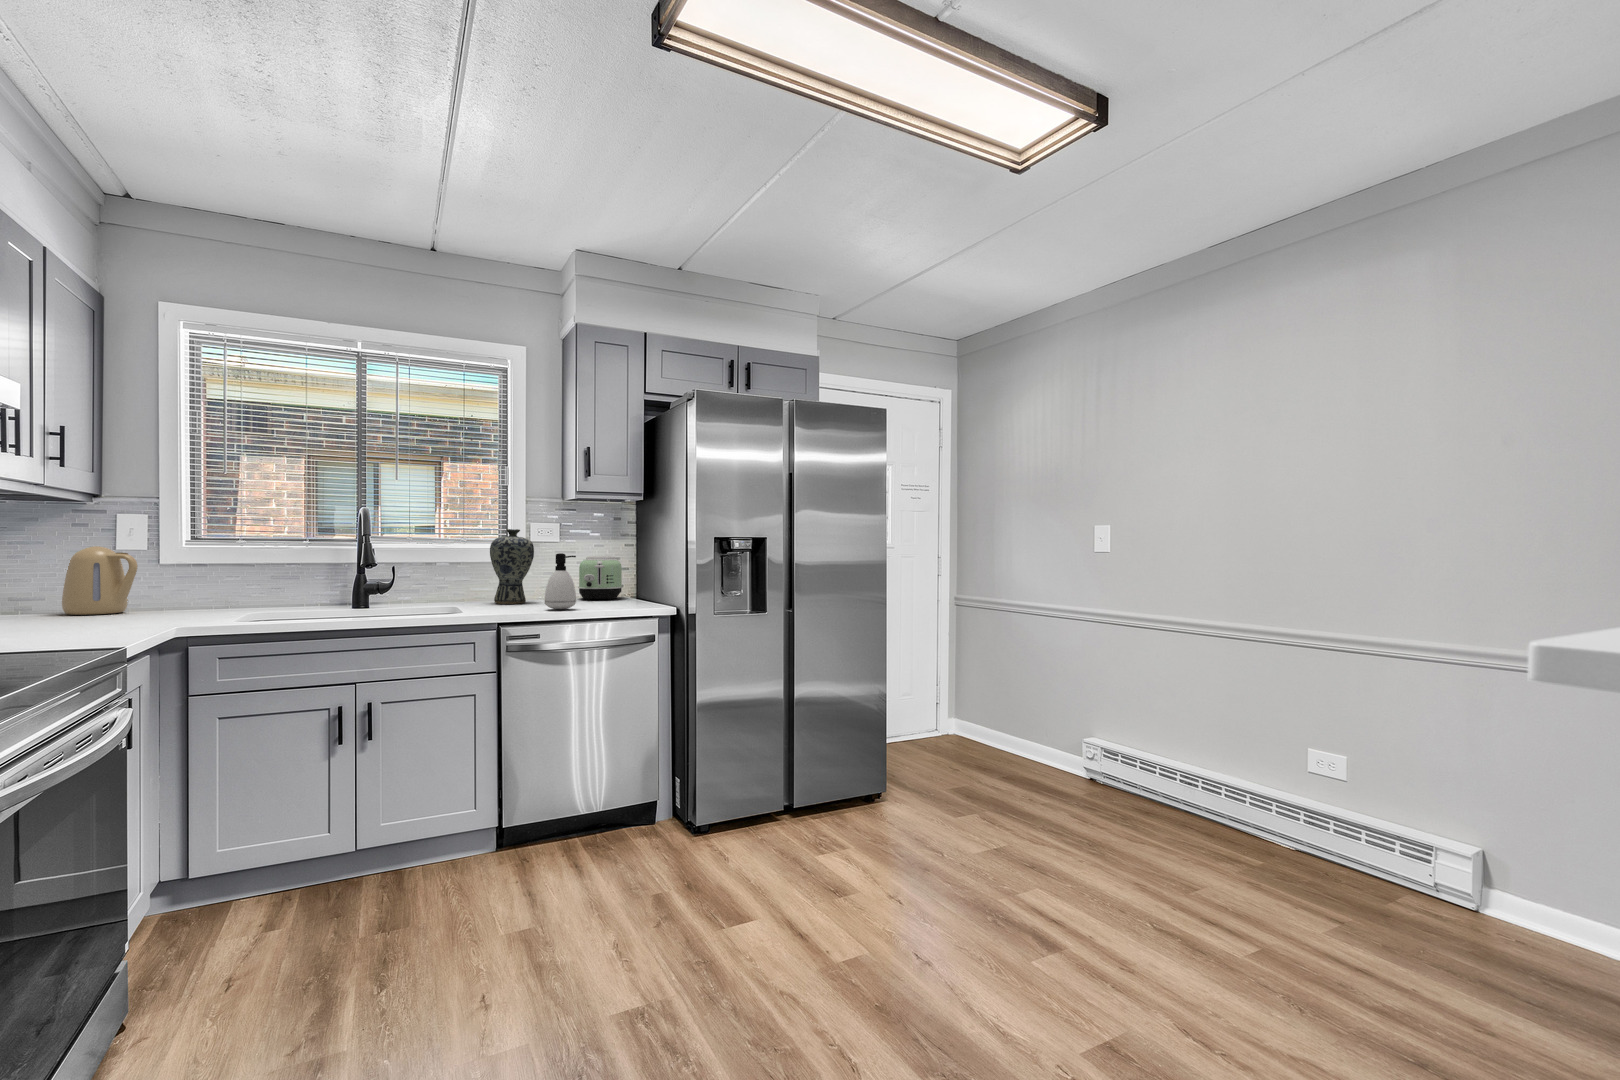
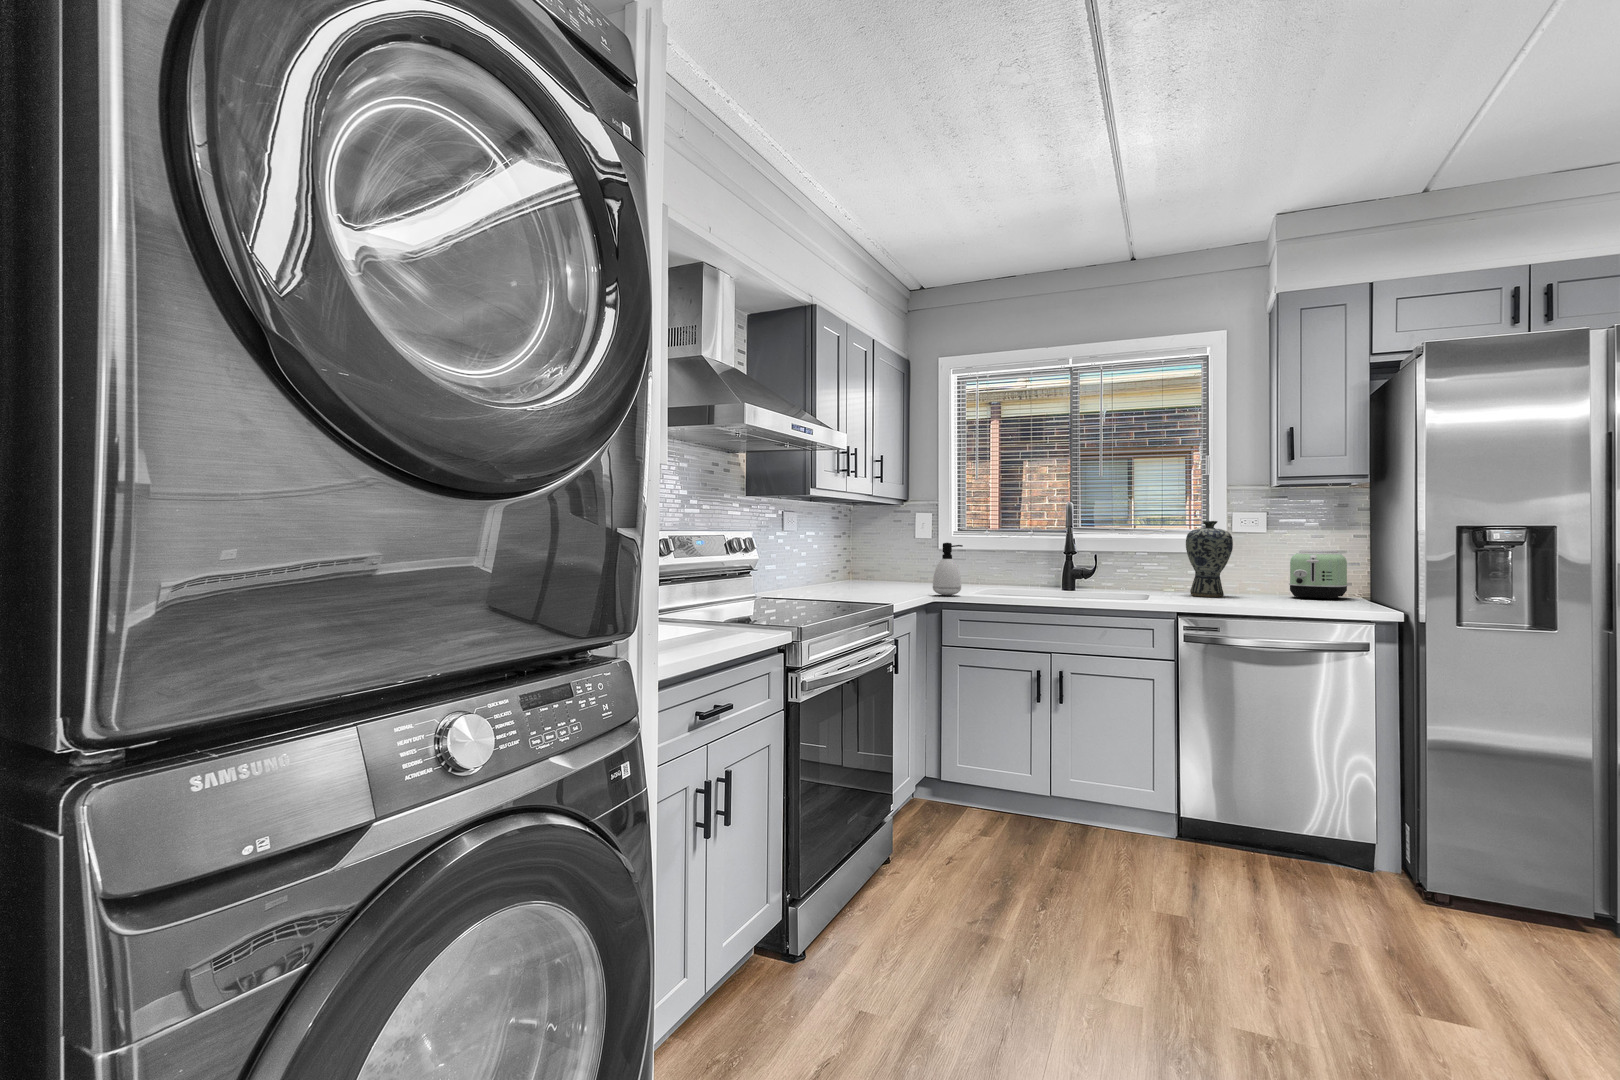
kettle: present [62,546,138,615] -> none [885,538,924,585]
soap dispenser: present [545,553,576,609] -> present [933,543,963,595]

